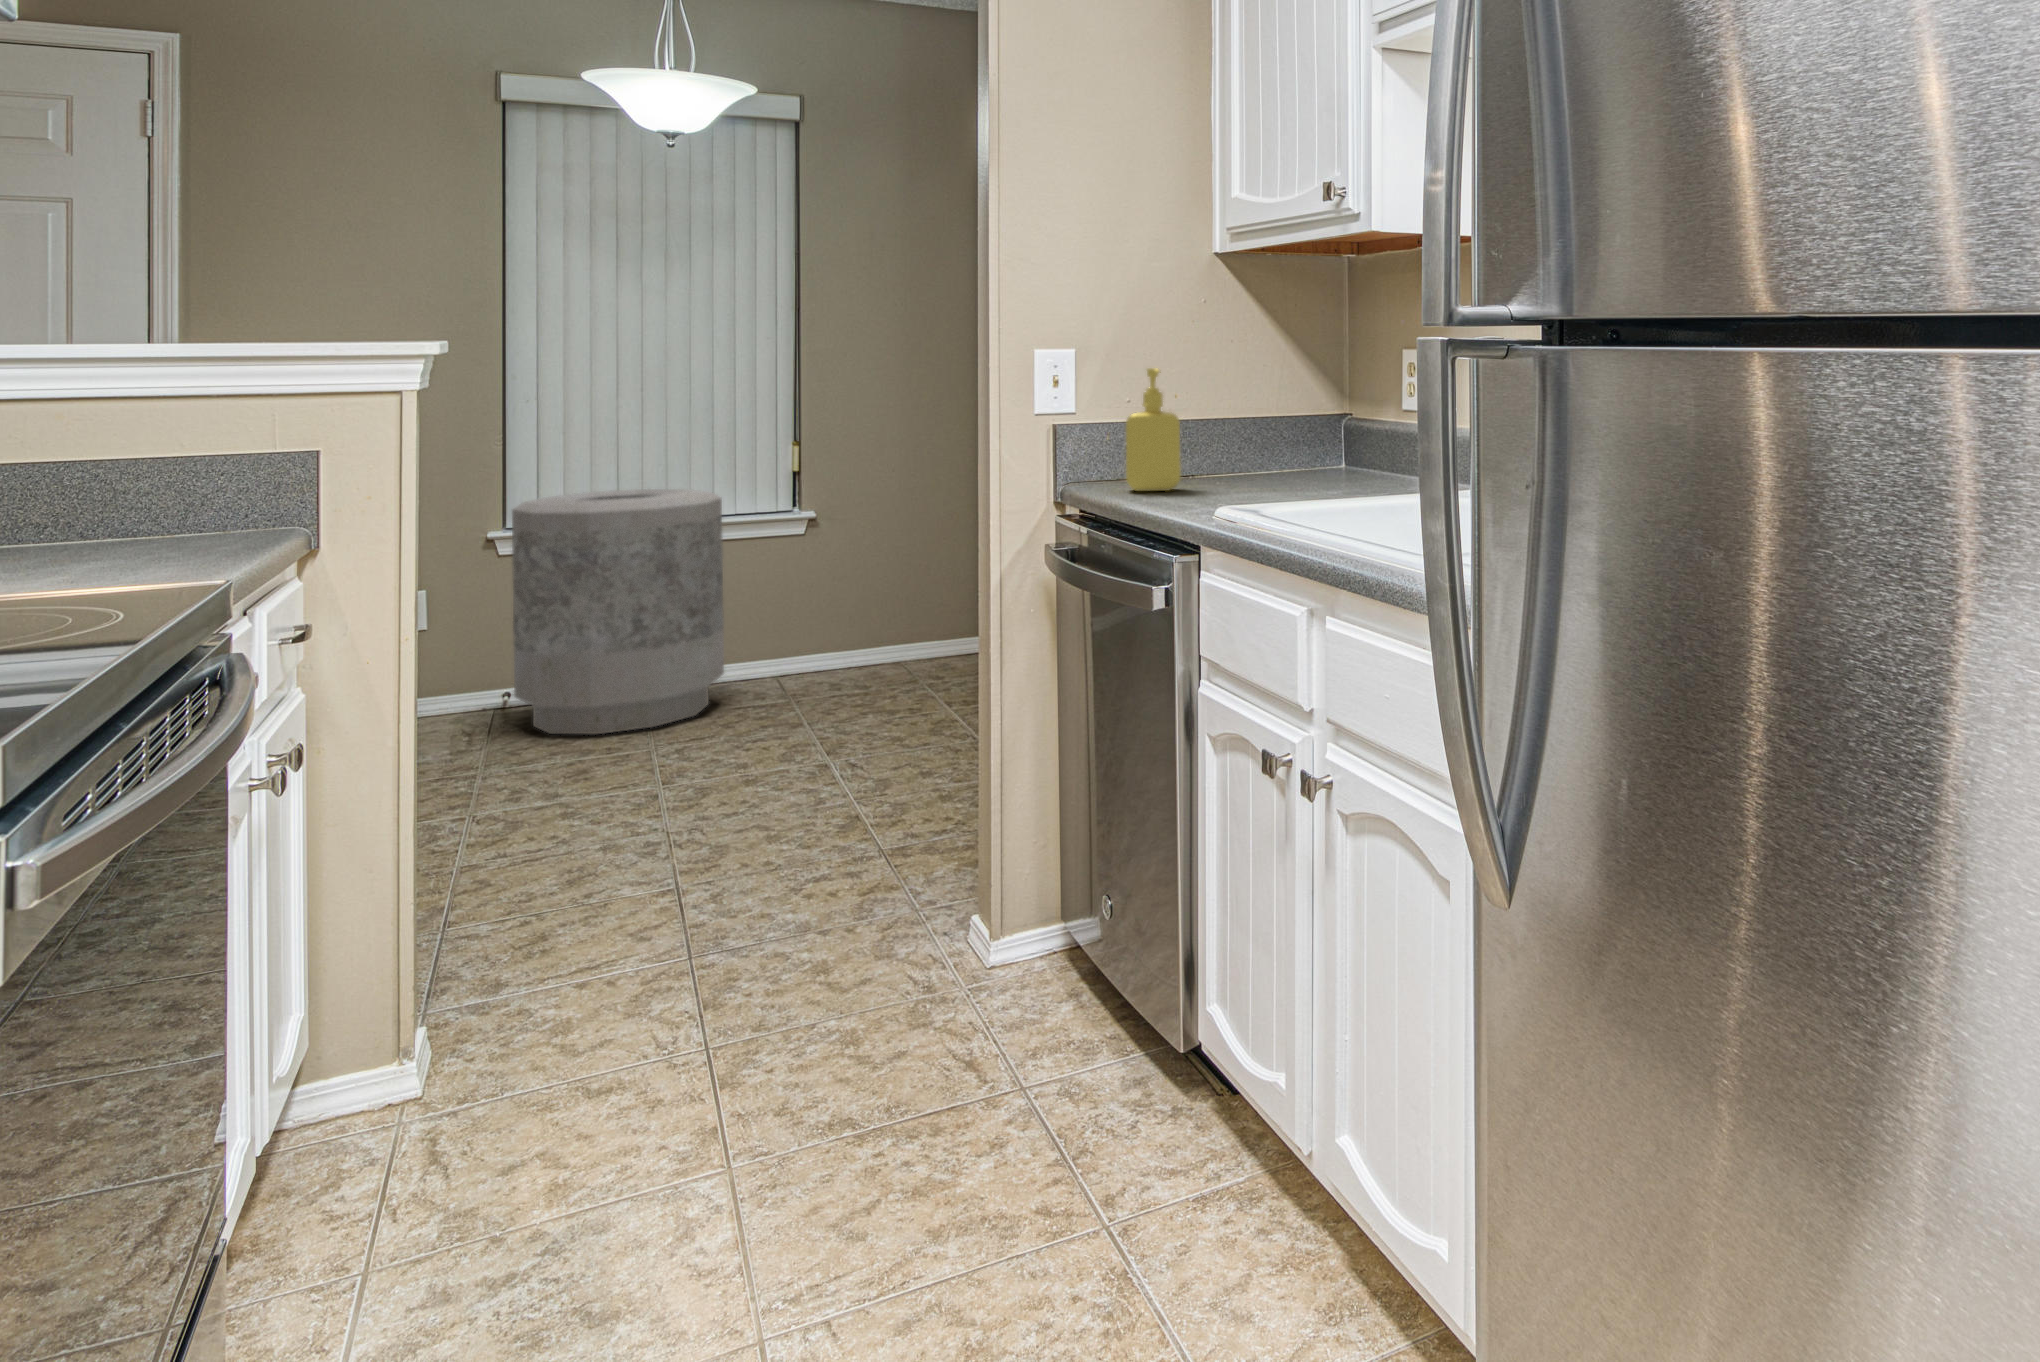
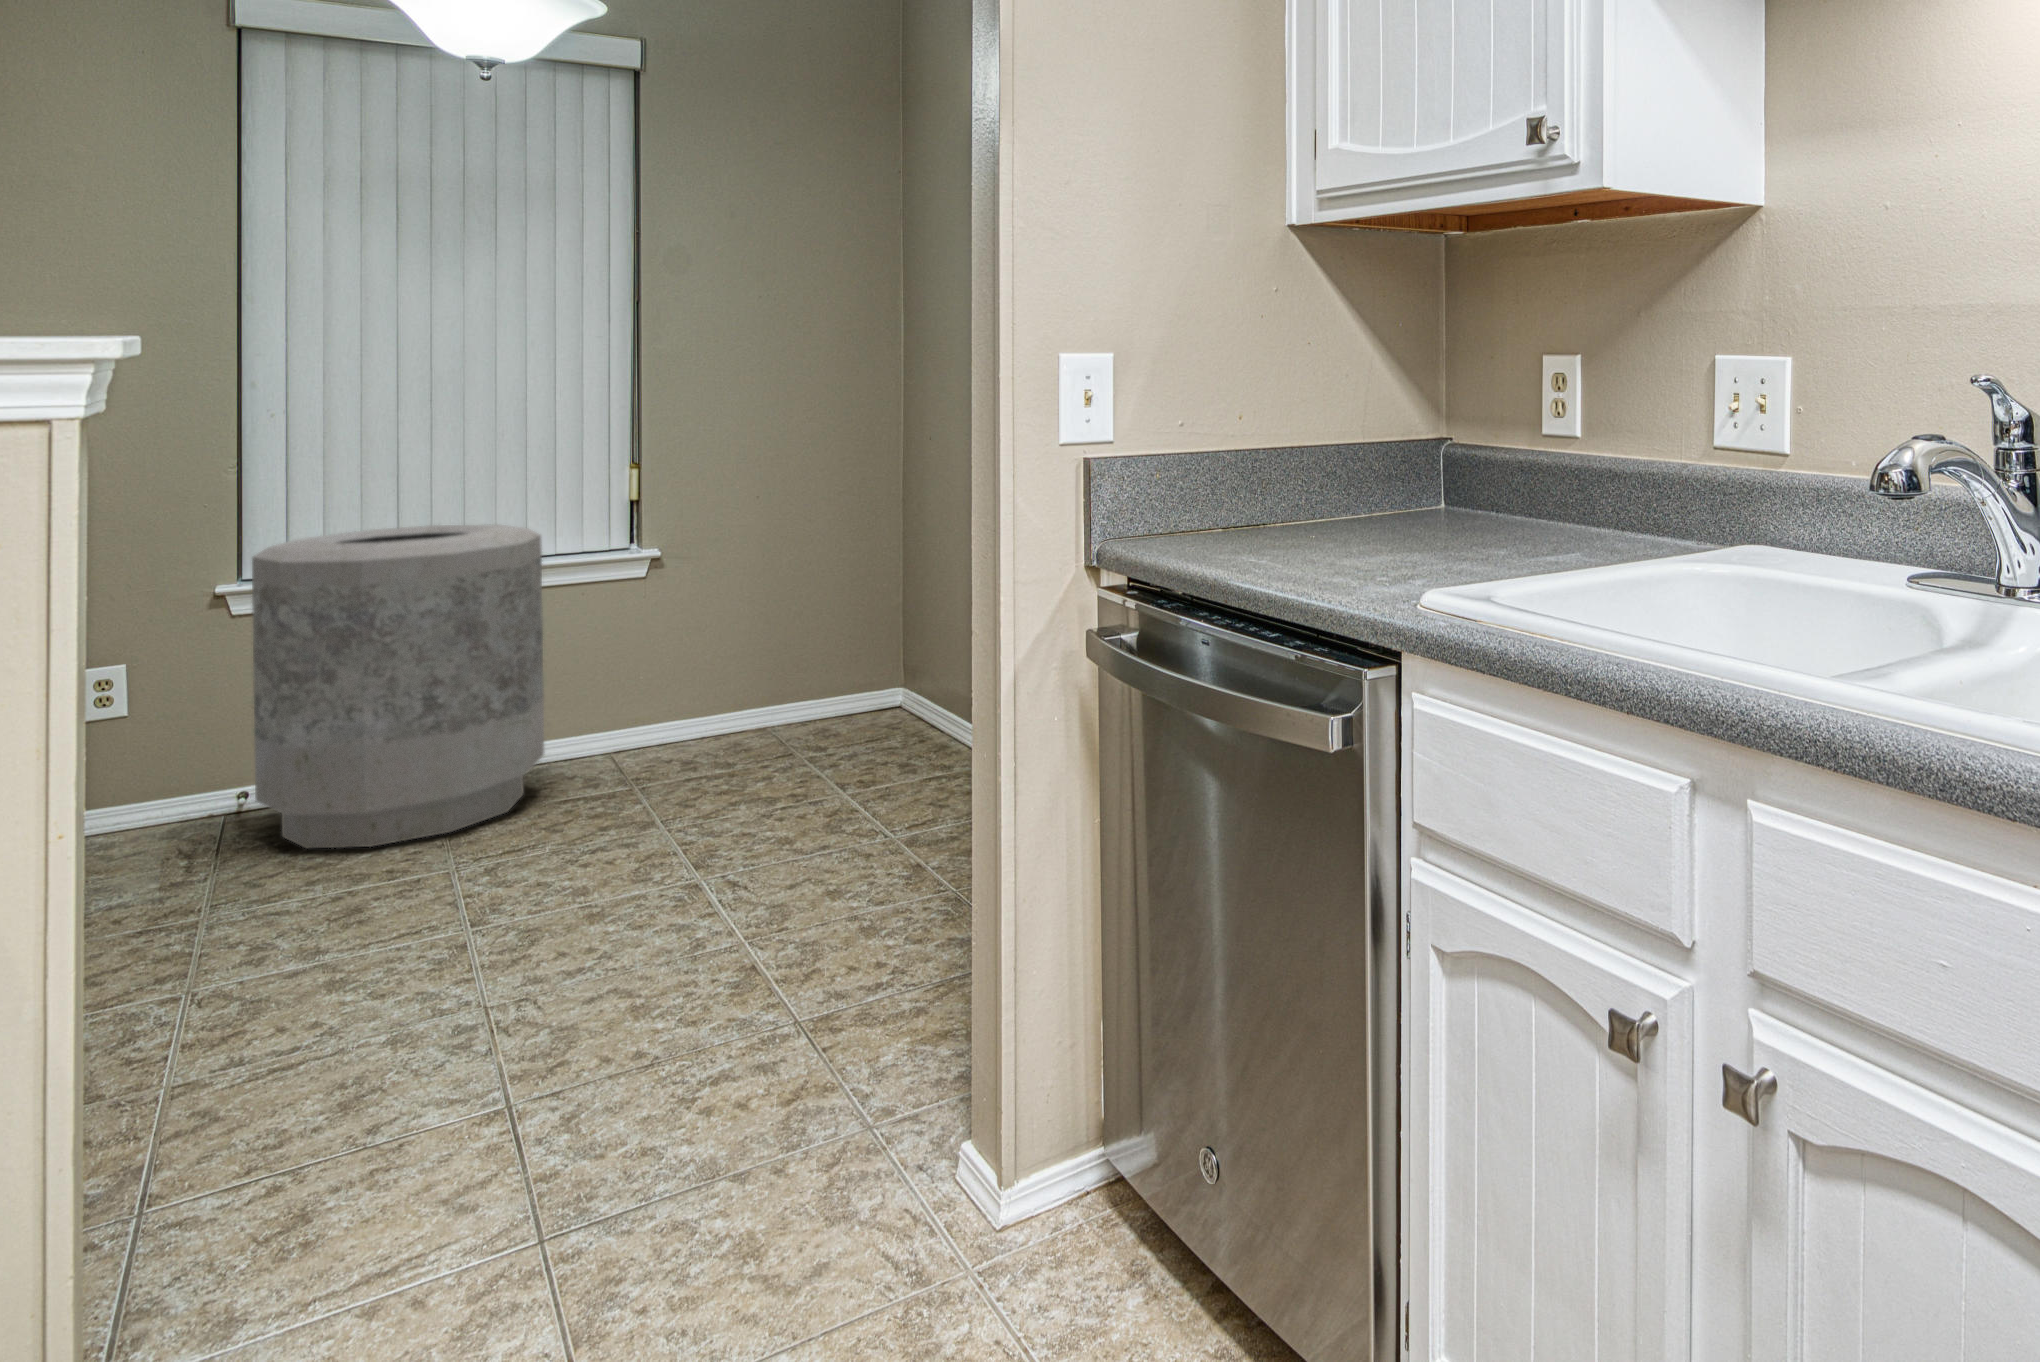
soap dispenser: present [1126,368,1181,491] -> none [1209,378,1290,553]

